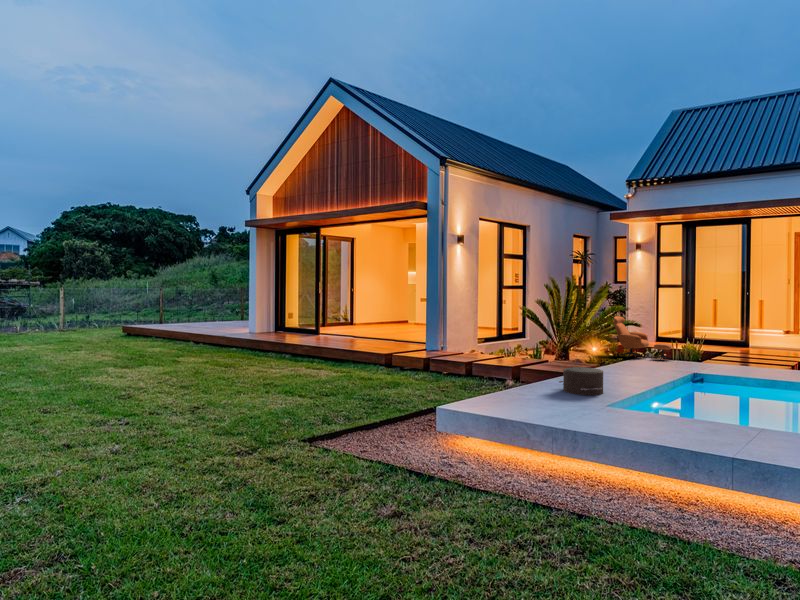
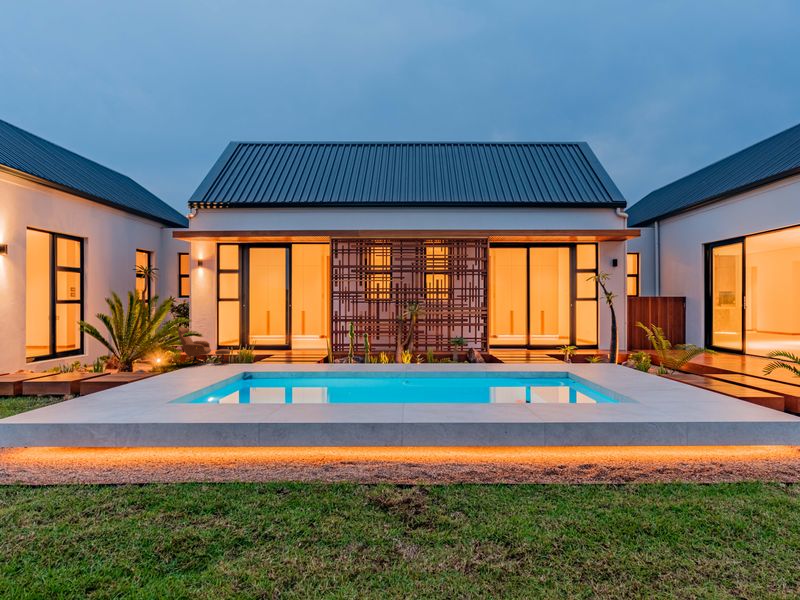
pouf: present [559,367,603,395] -> none [114,386,166,418]

